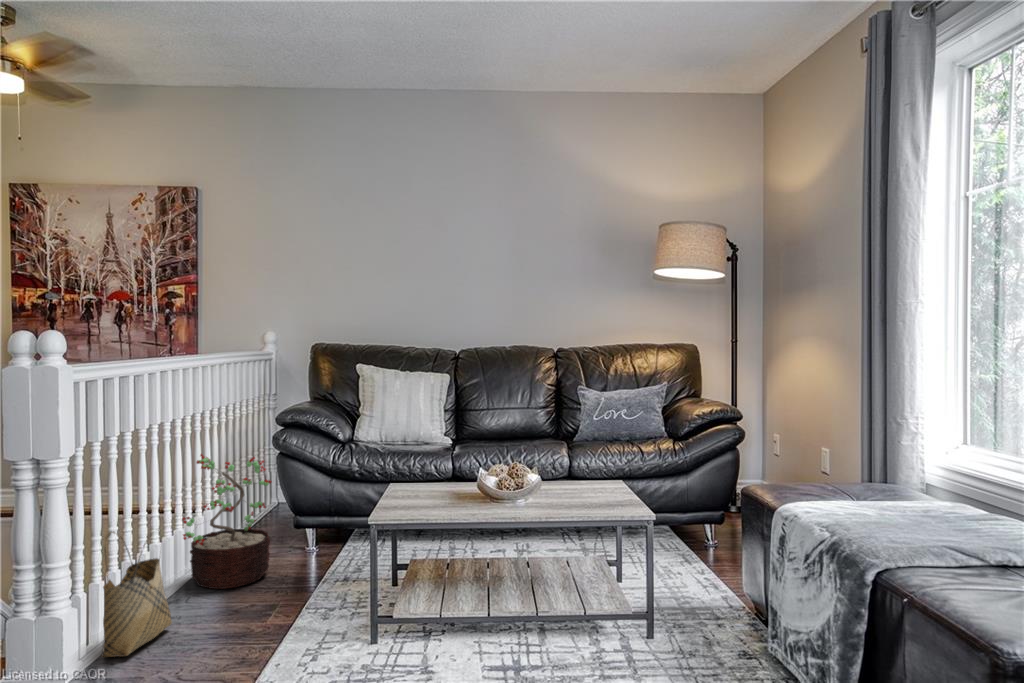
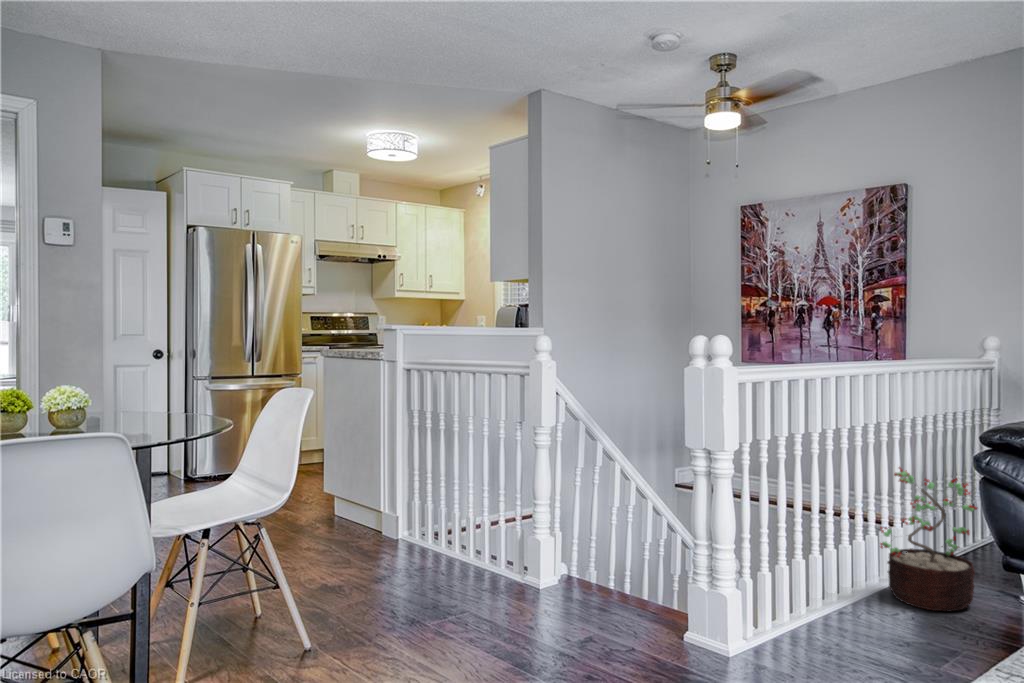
woven basket: present [102,530,172,657] -> none [805,524,866,637]

